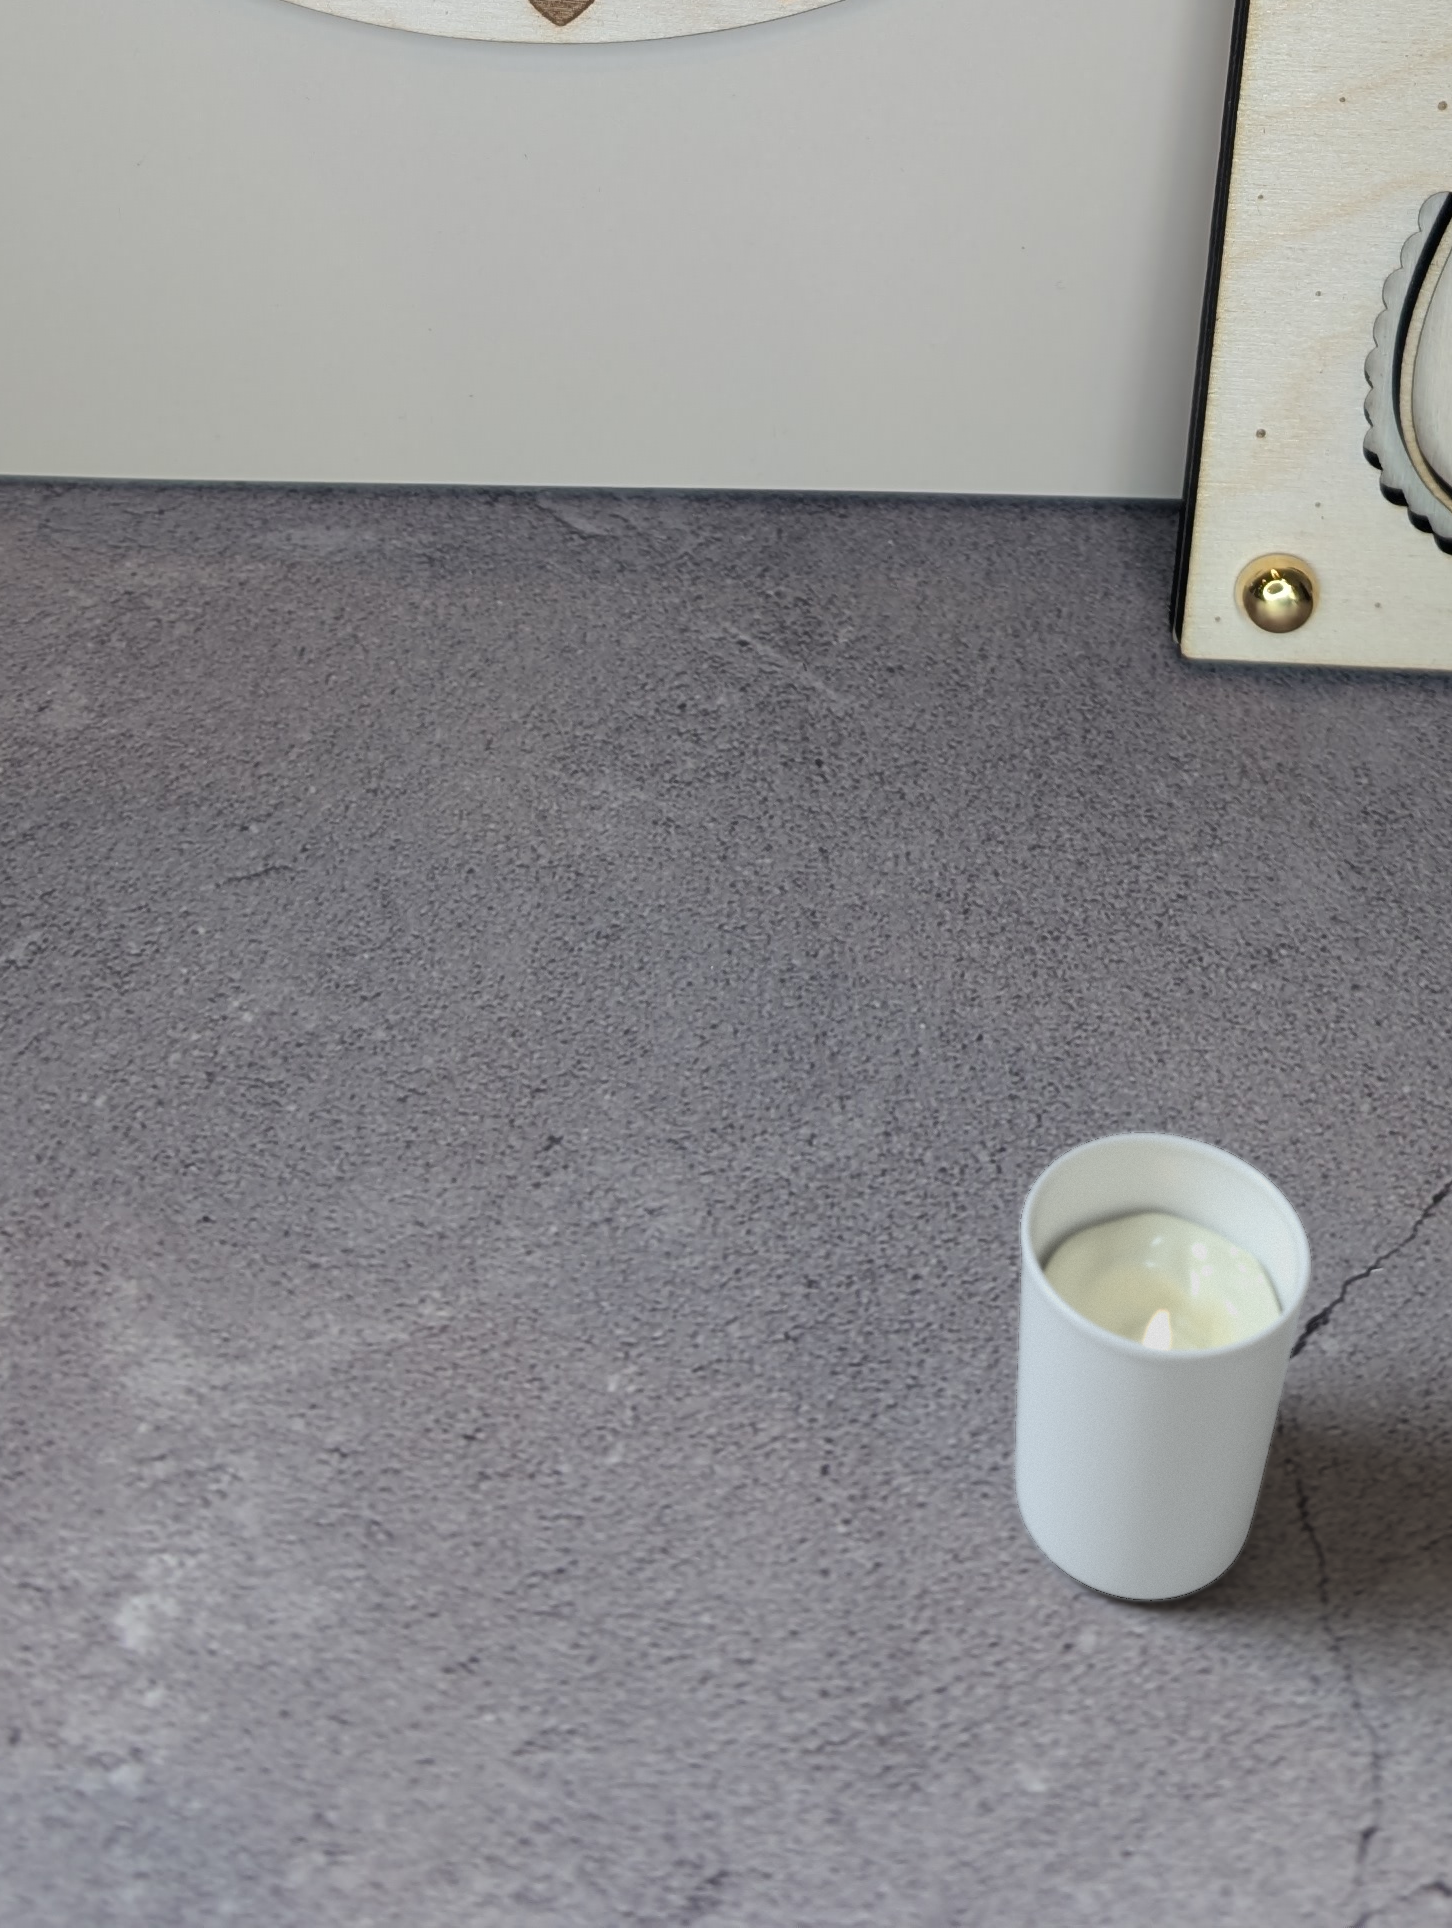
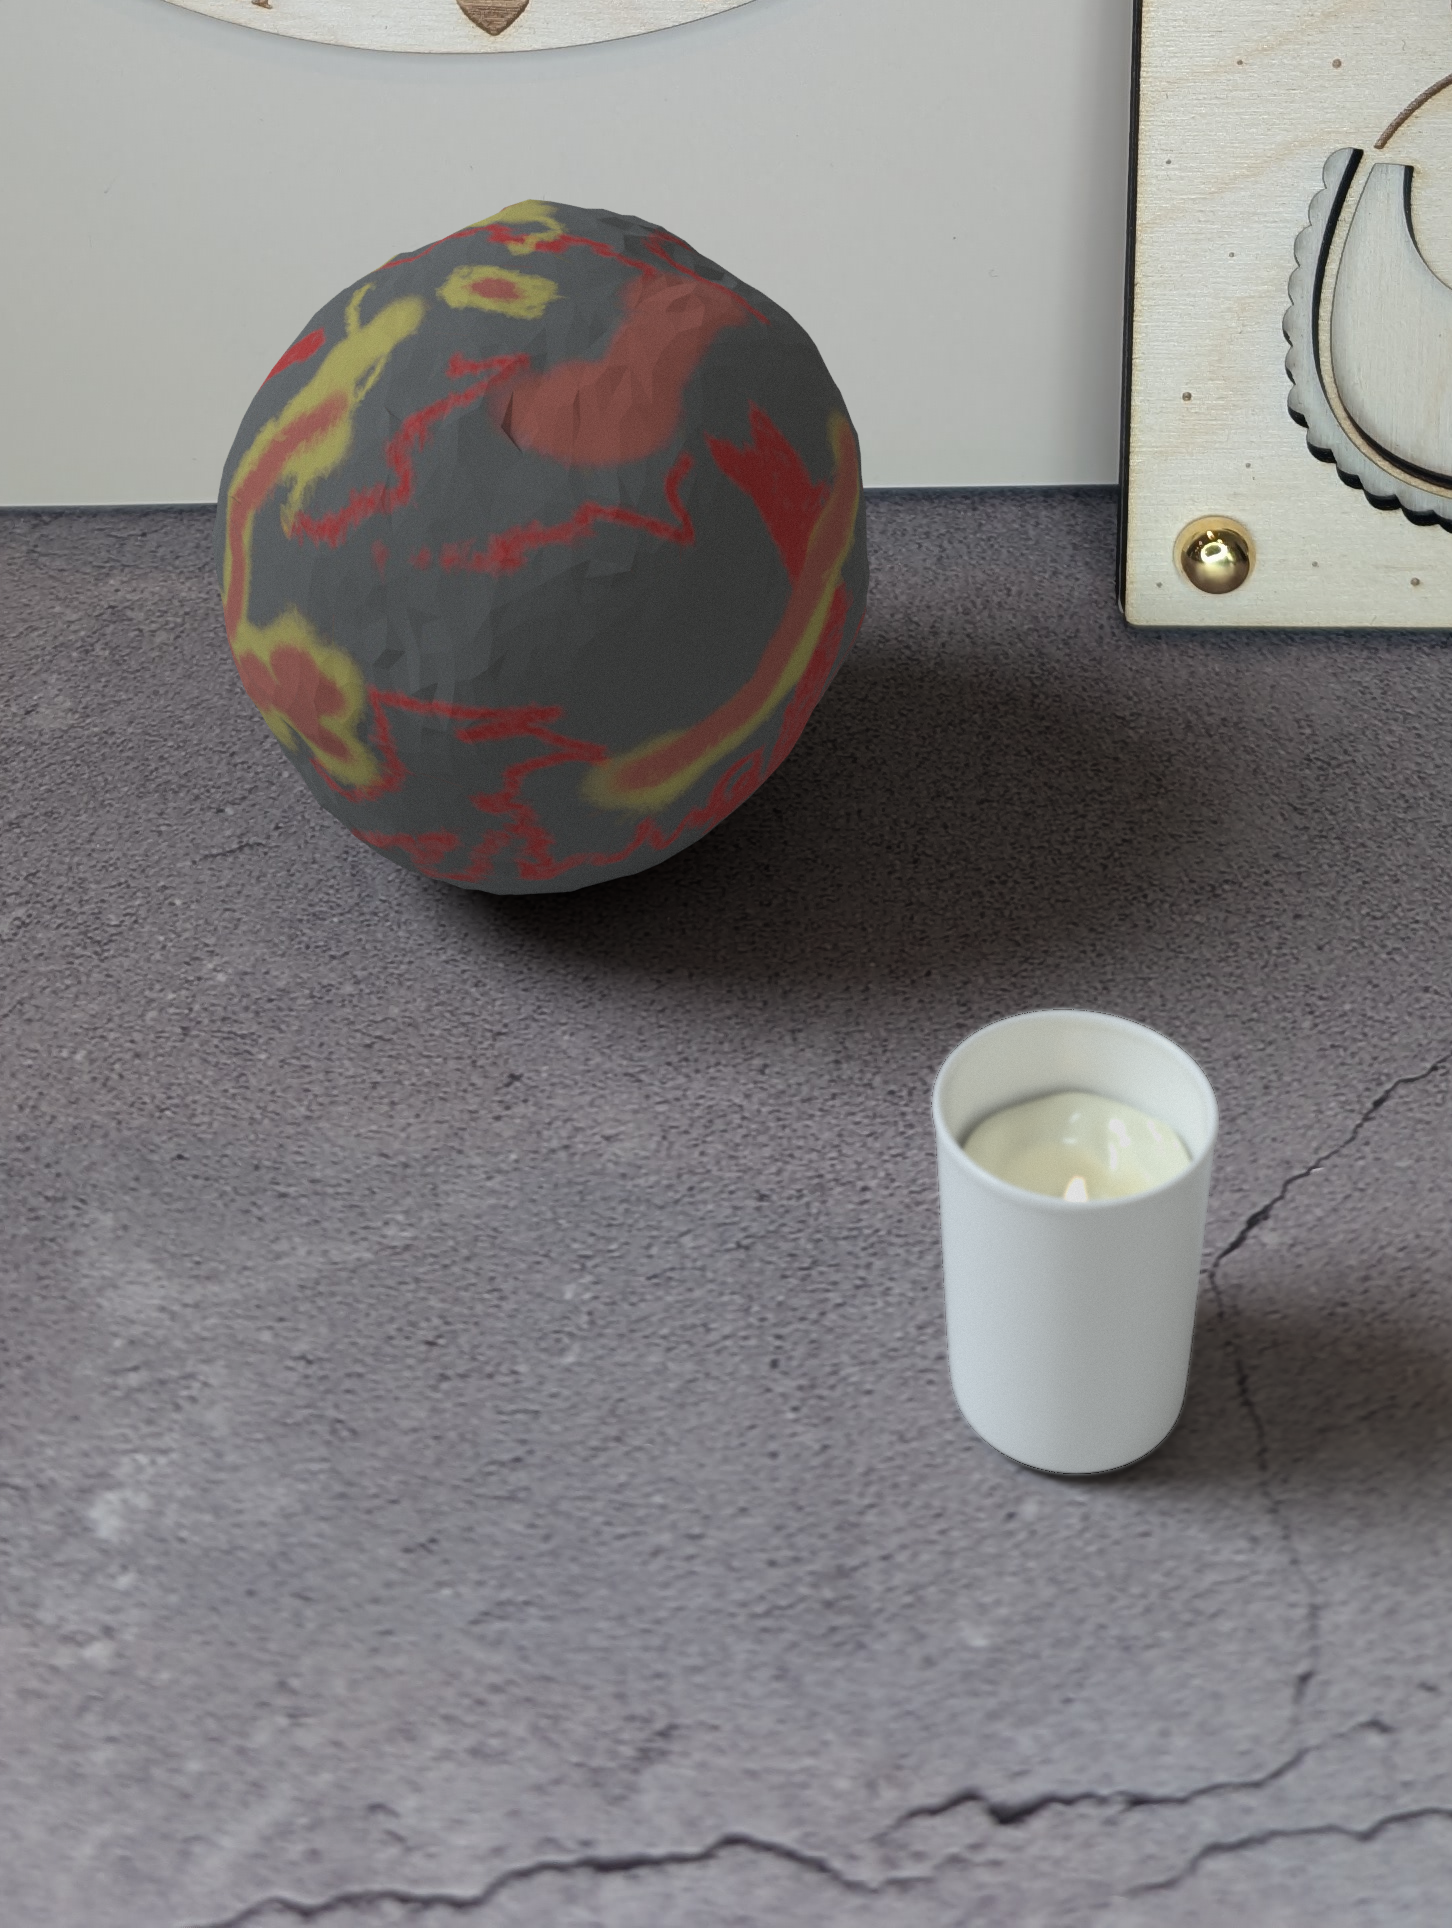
decorative orb: none [264,227,941,947] -> present [212,199,870,895]

